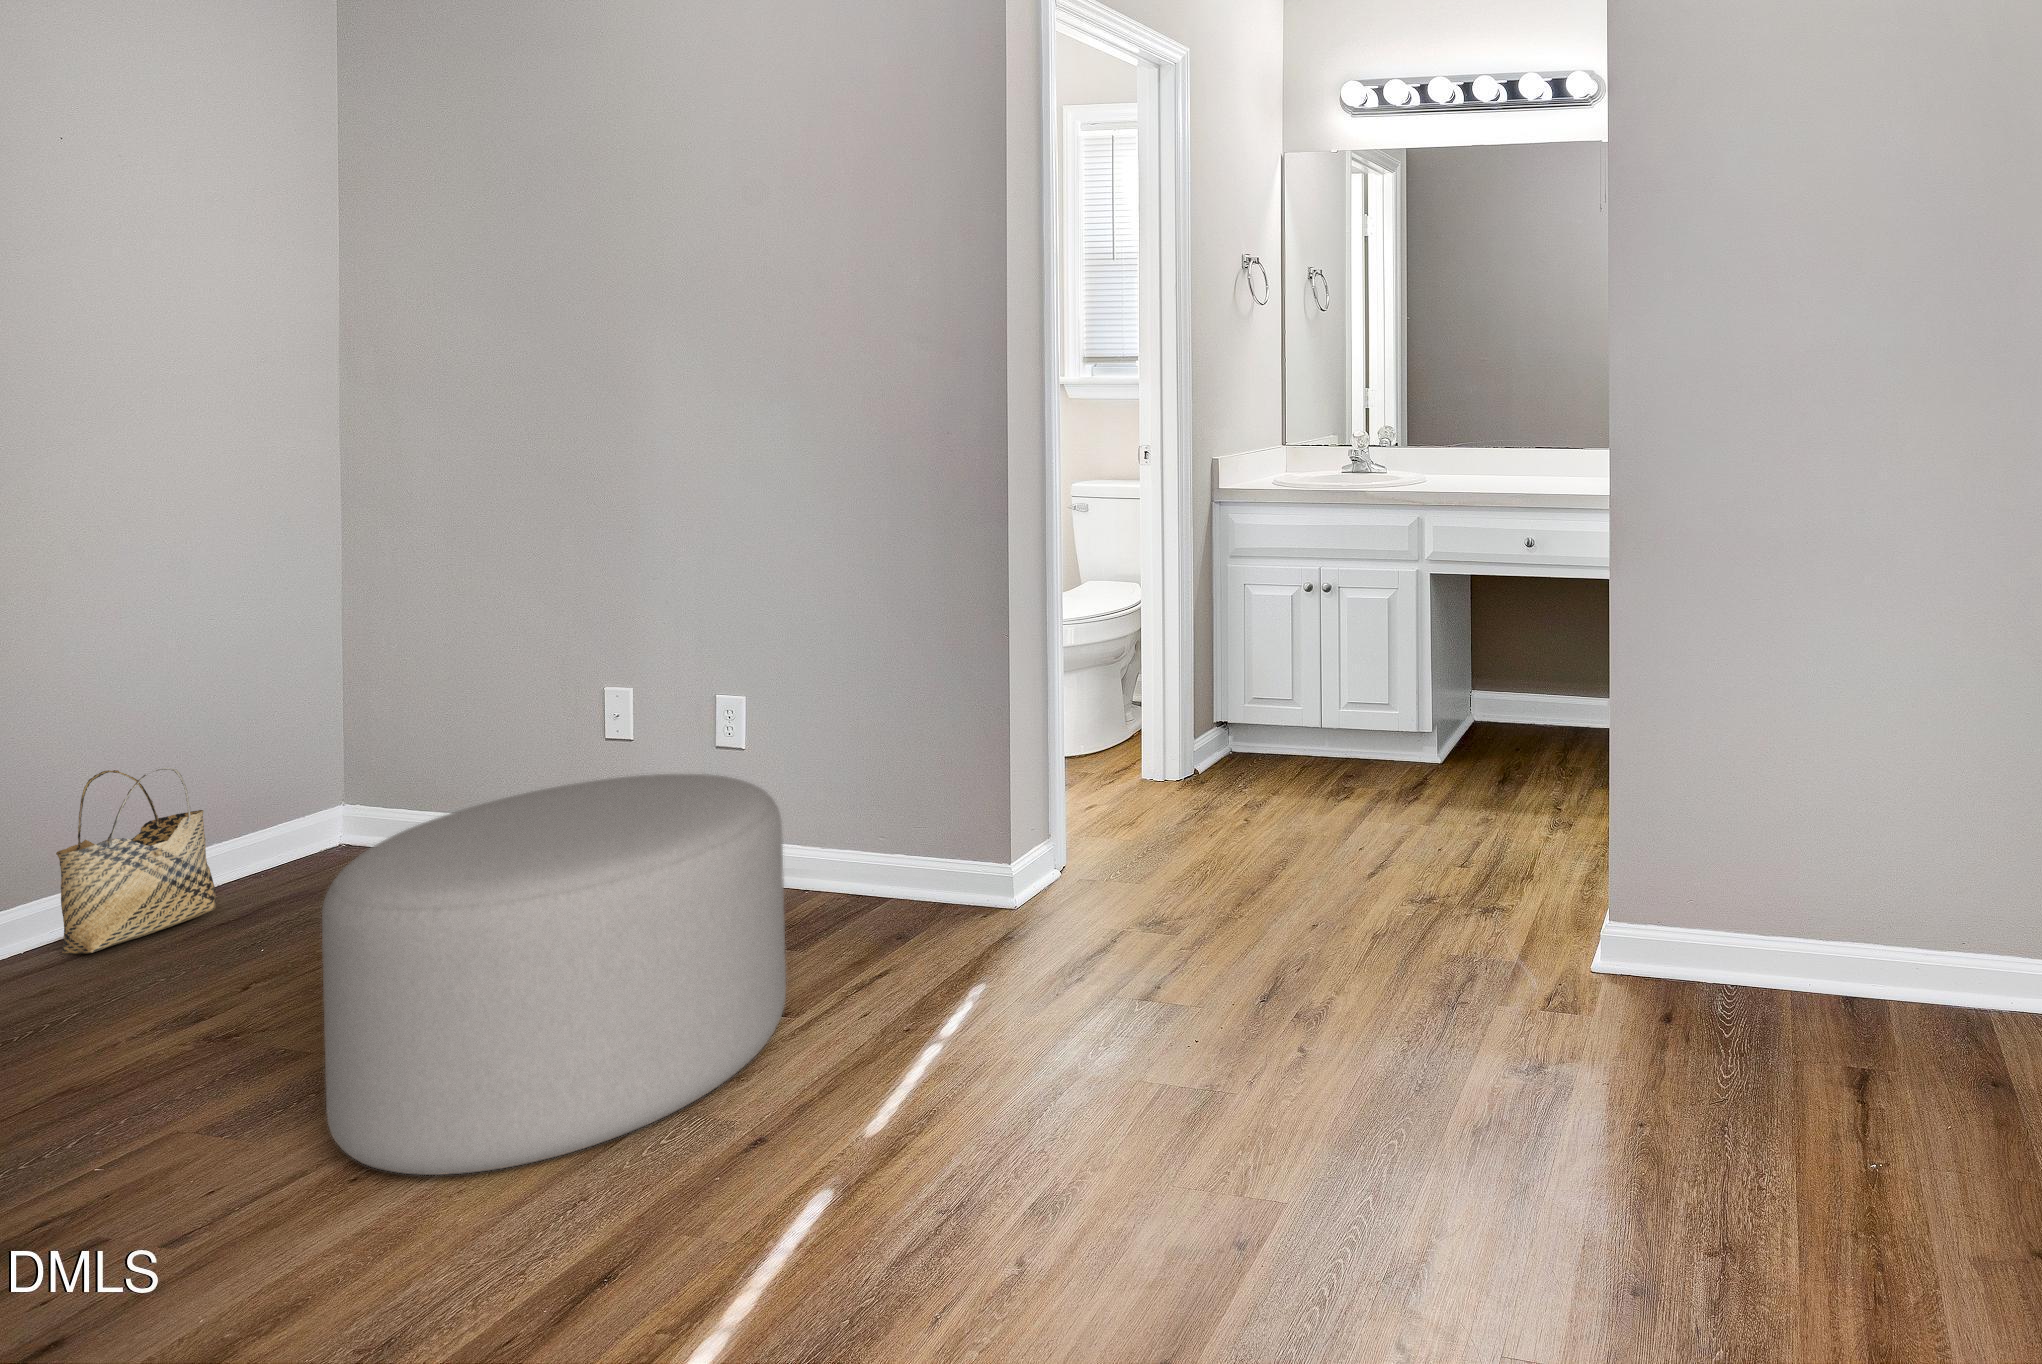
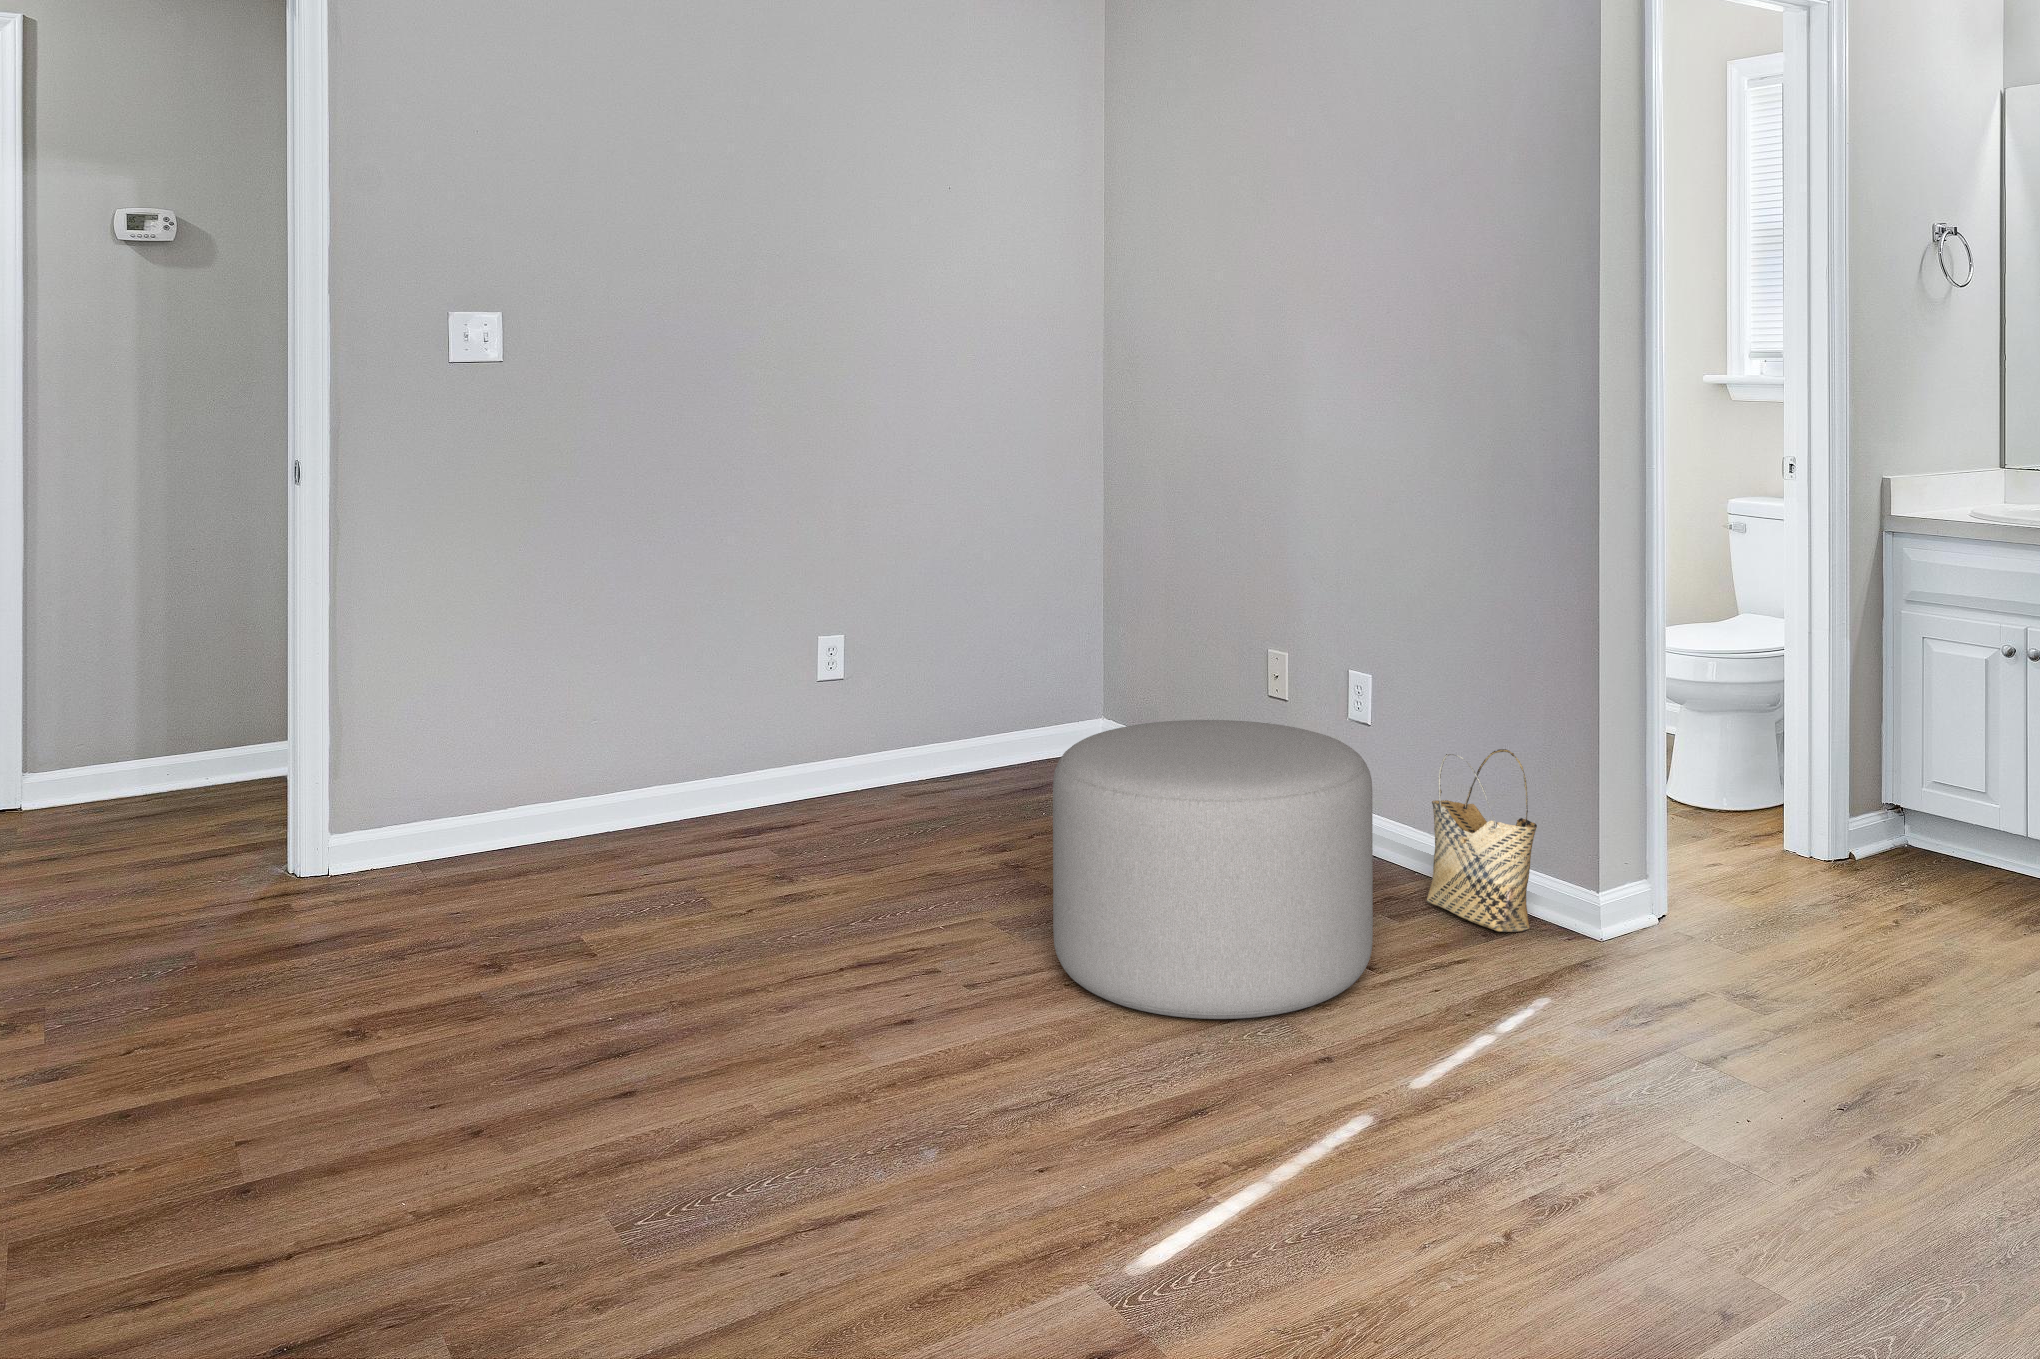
woven basket: present [56,768,216,954] -> present [1427,749,1537,932]

